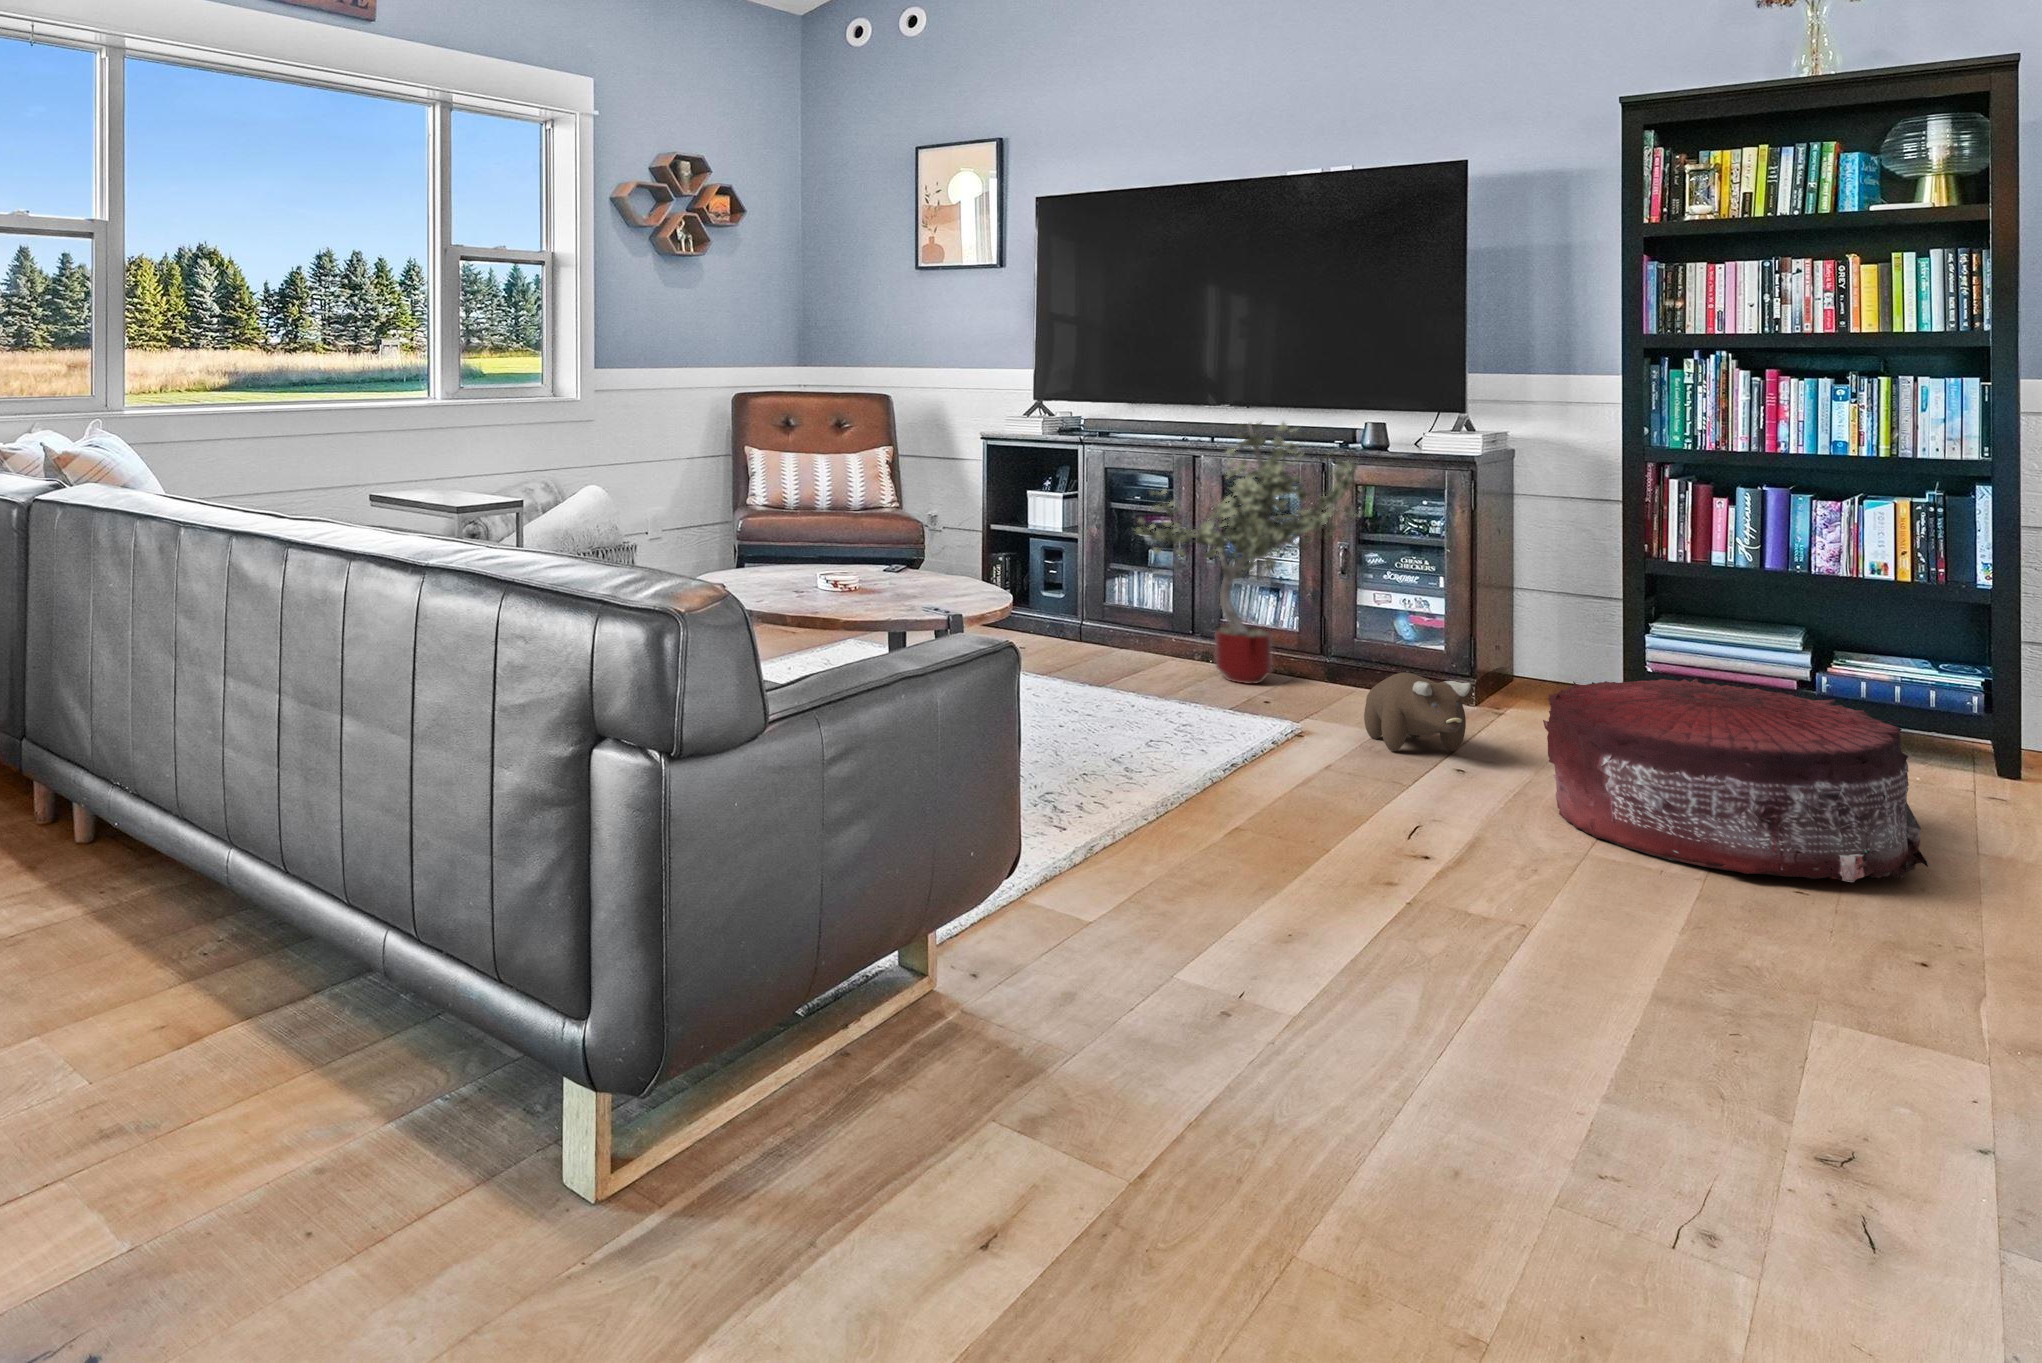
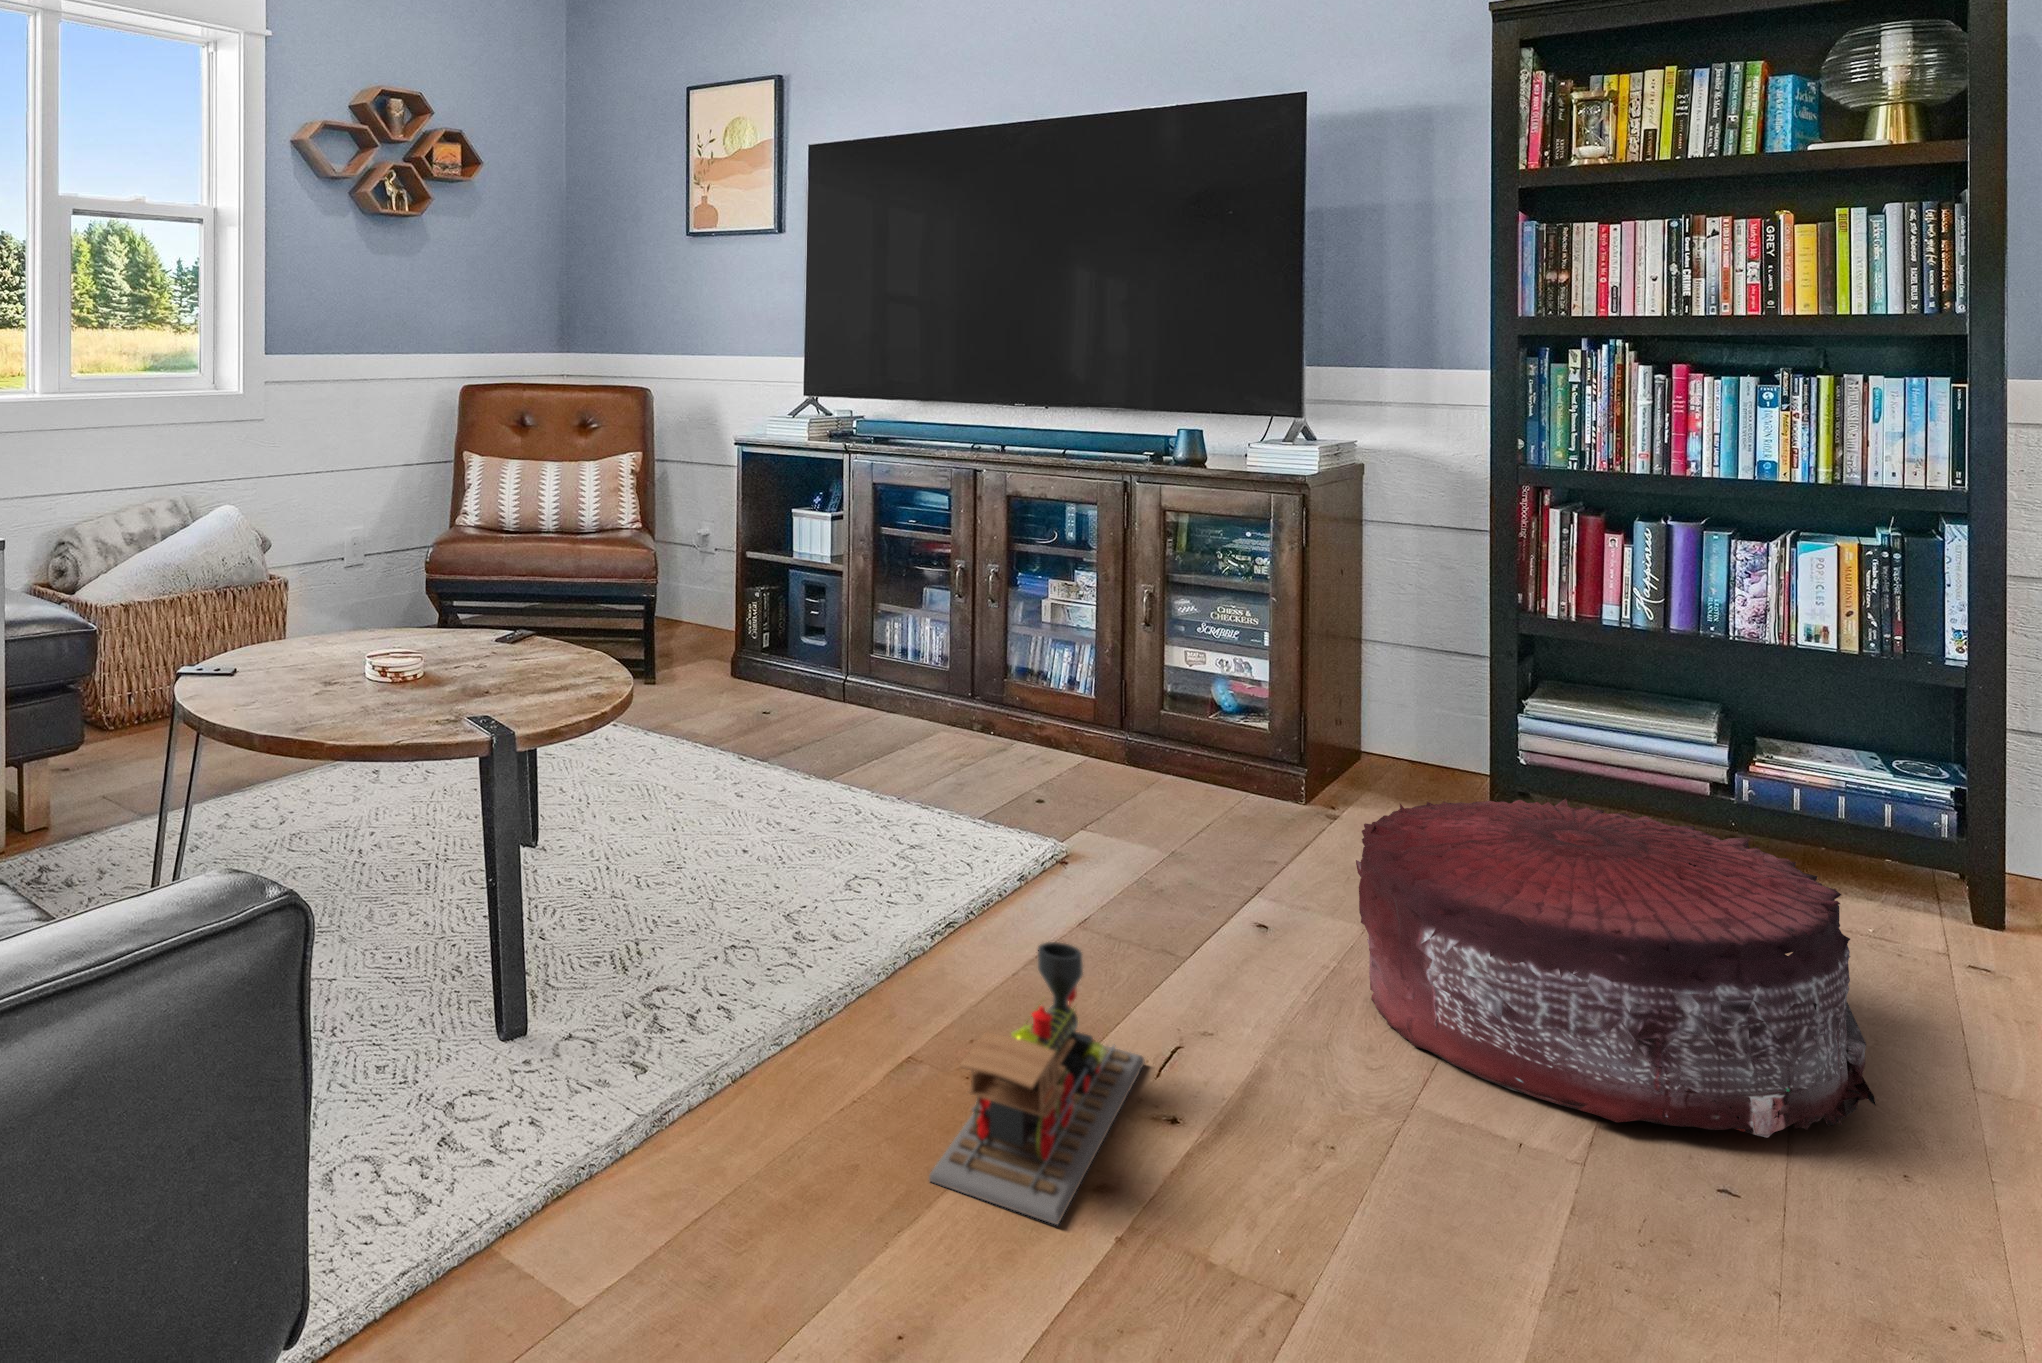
potted tree: present [1132,421,1362,684] -> none [891,428,1168,773]
plush toy: present [1364,673,1471,751] -> none [1145,775,1274,886]
toy train: none [1288,758,1409,916] -> present [929,942,1145,1225]

